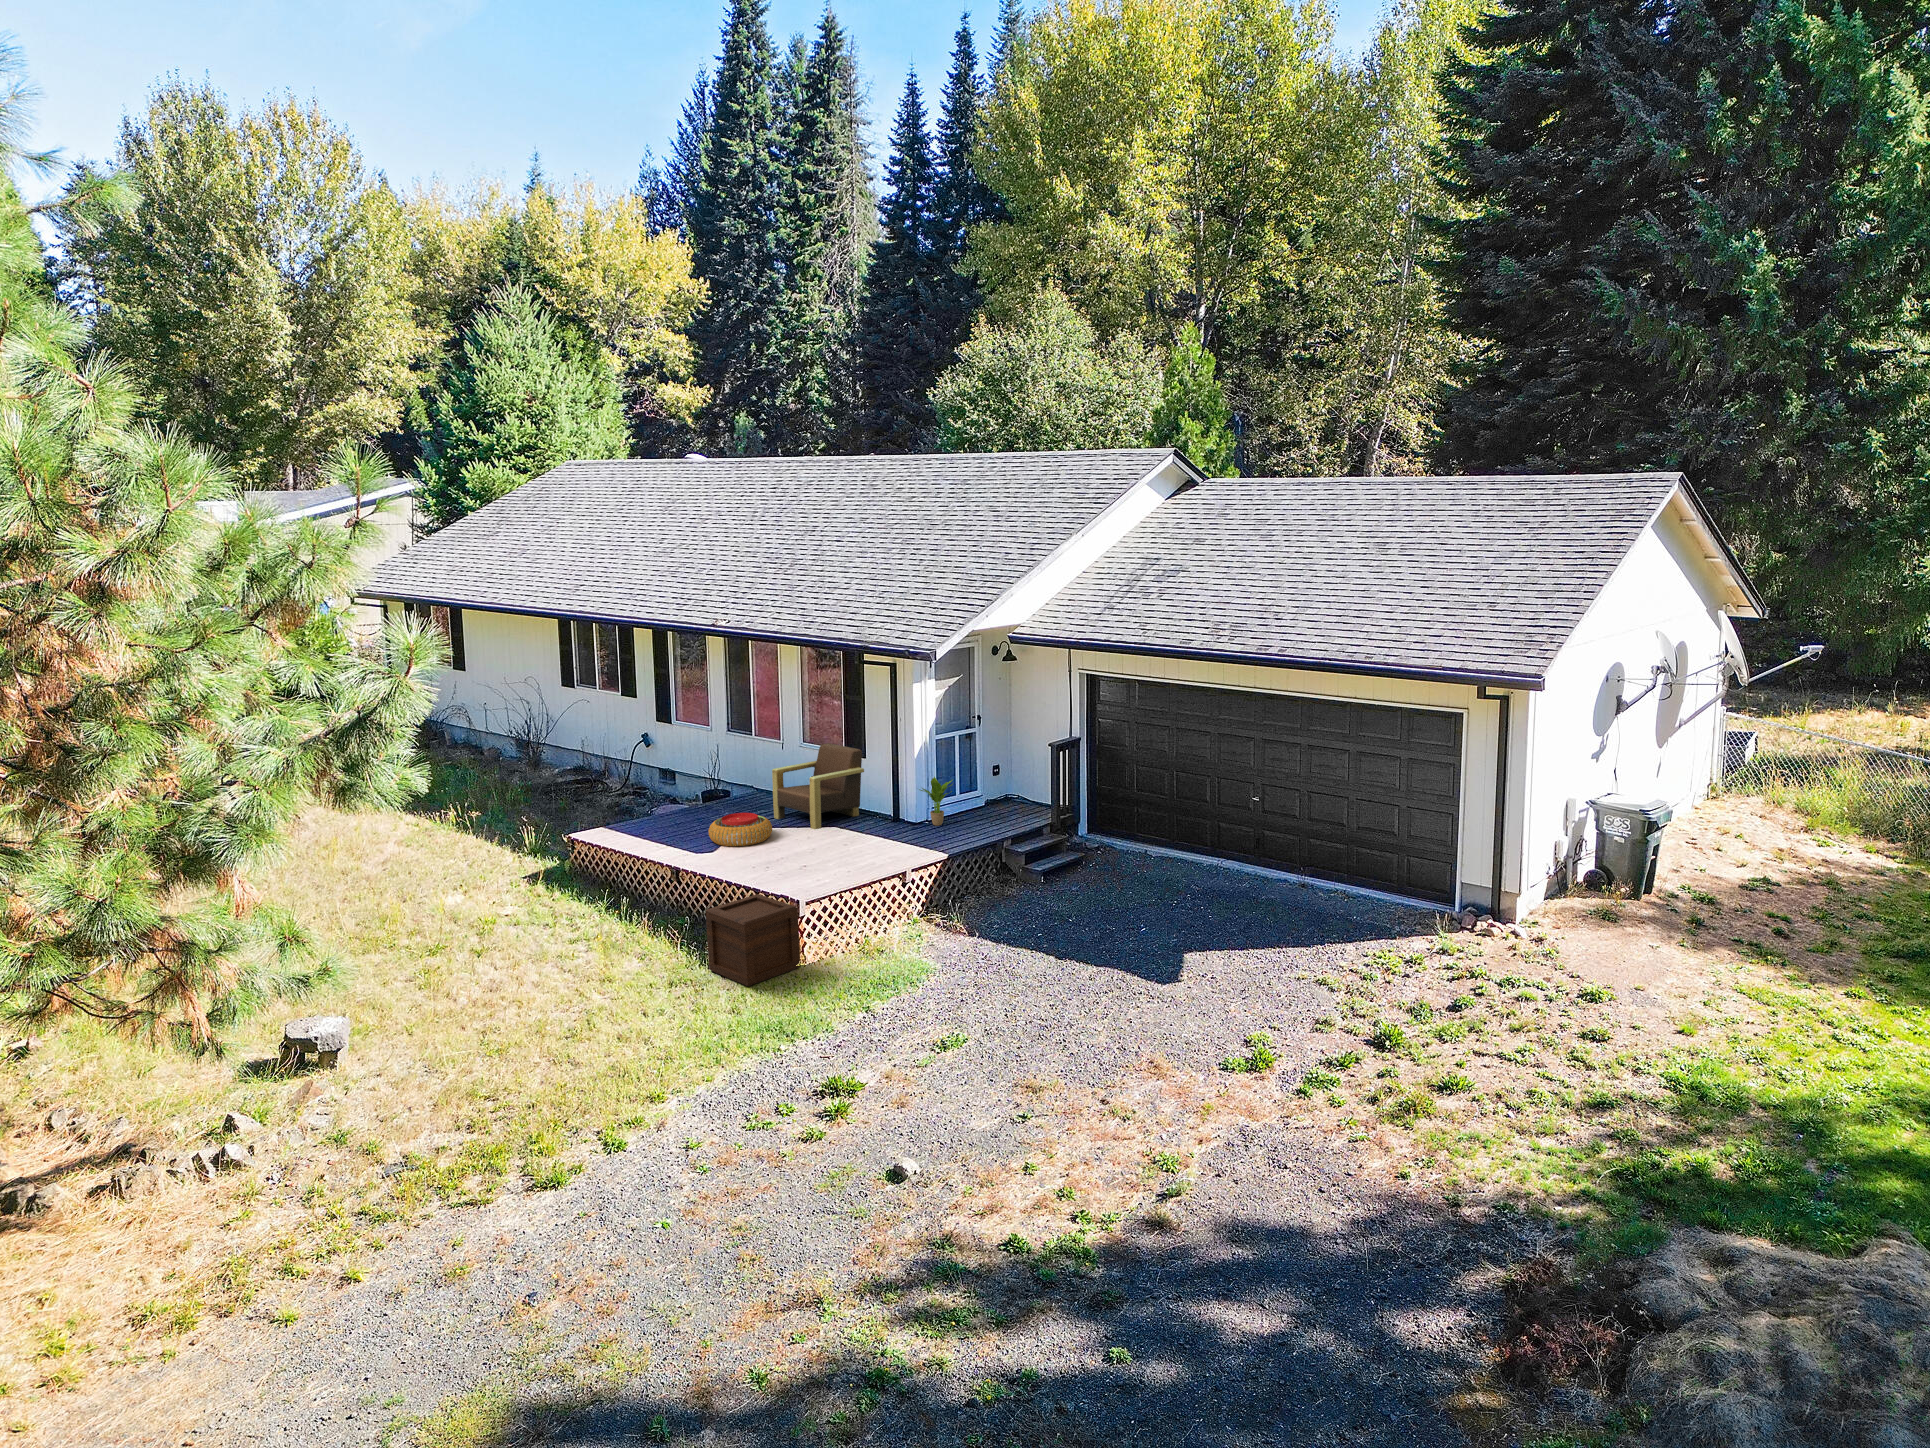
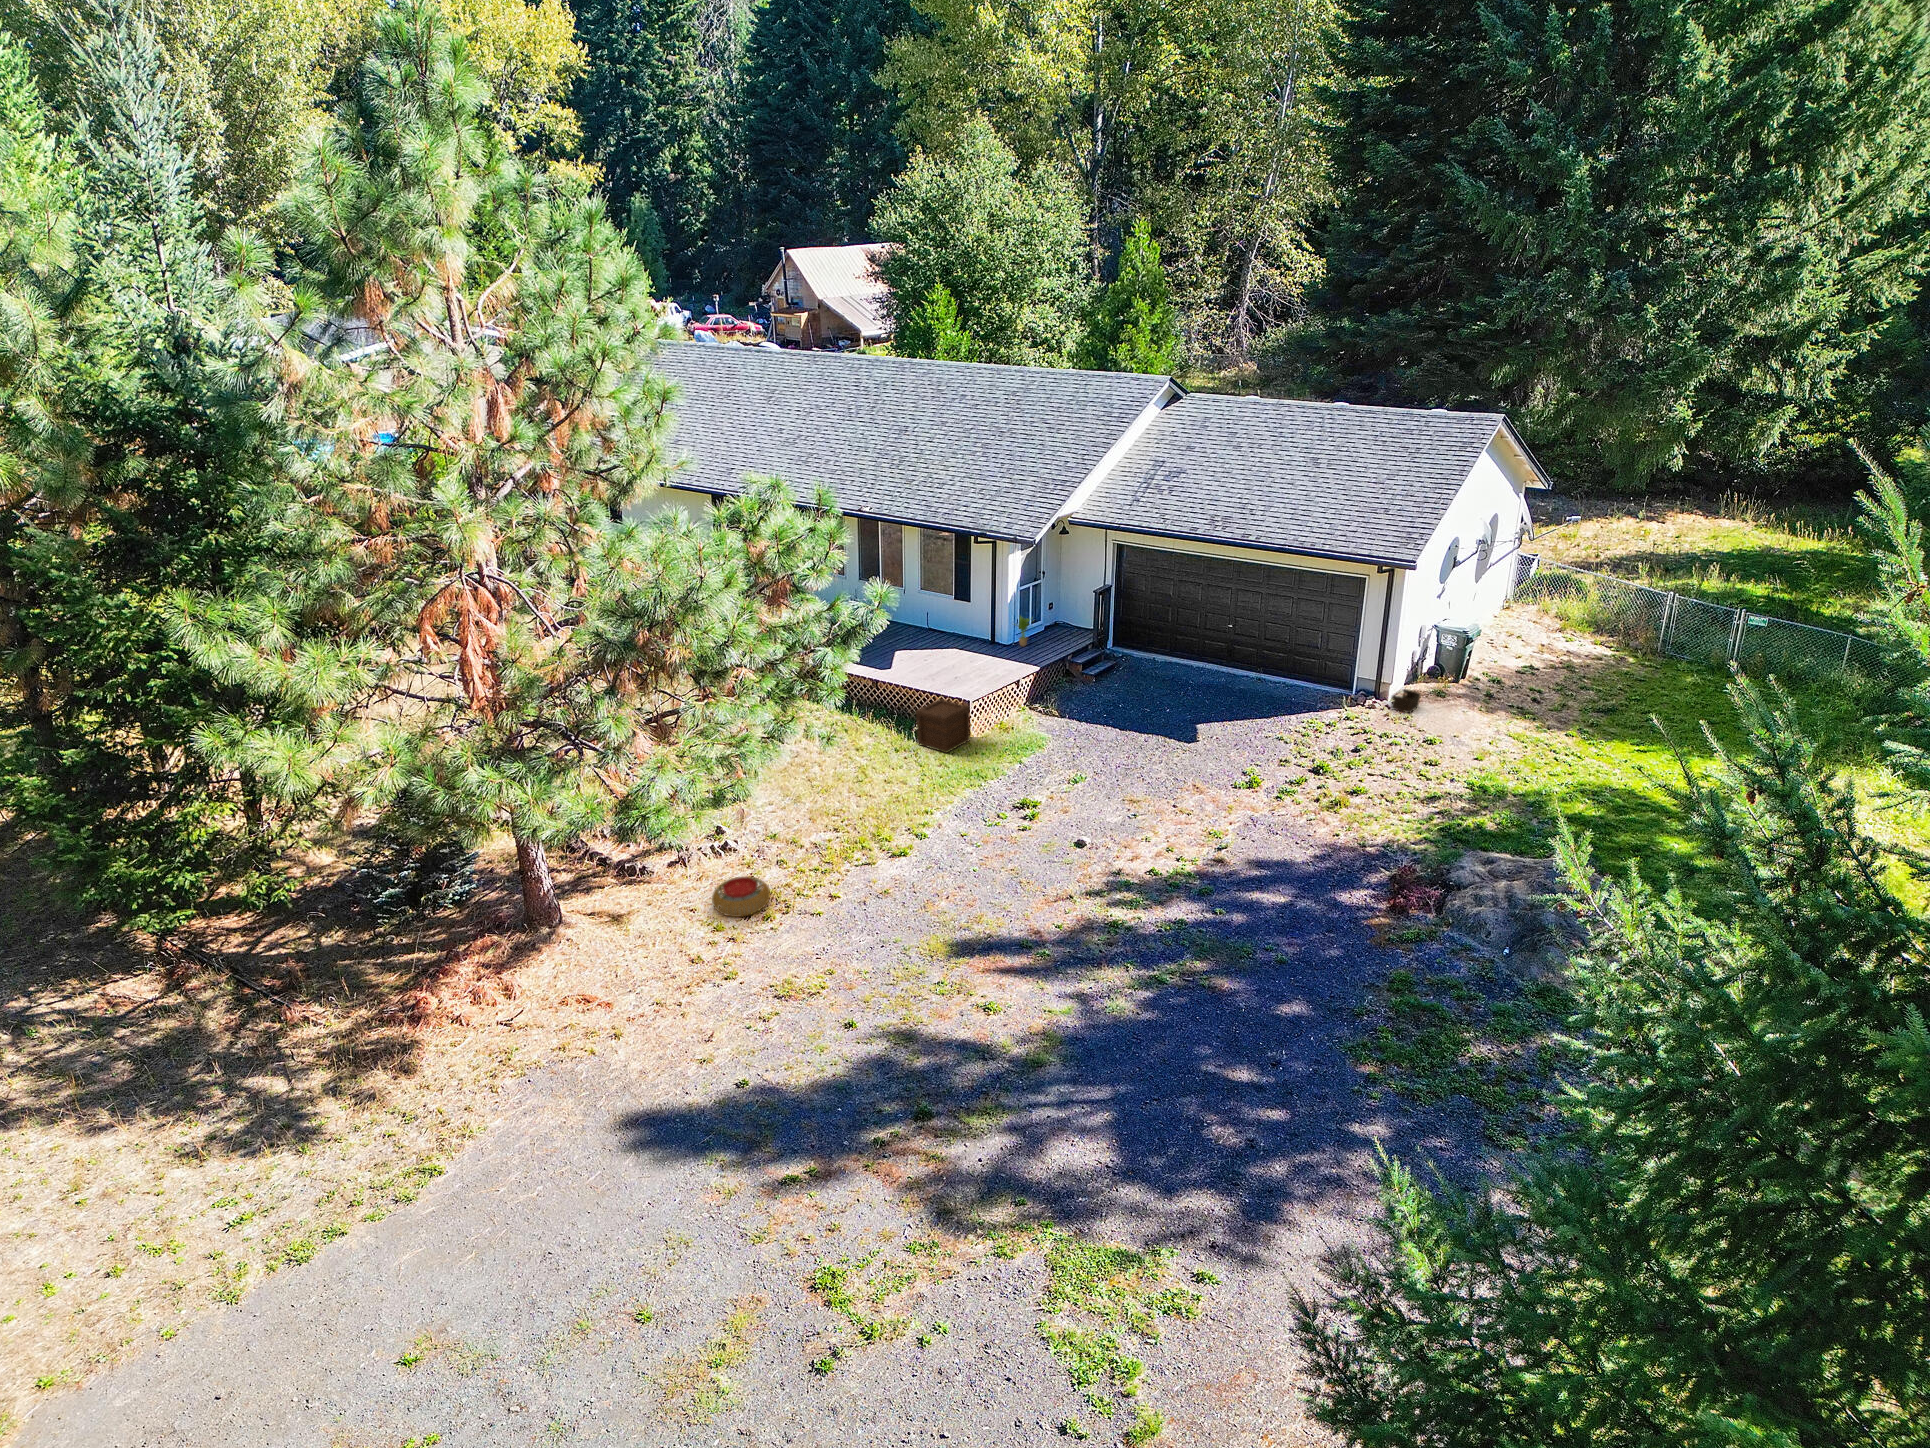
armchair: present [772,743,864,829] -> none [913,593,973,652]
pouf: present [708,813,772,846] -> present [712,877,770,917]
basket: none [1517,907,1576,948] -> present [1391,689,1421,713]

